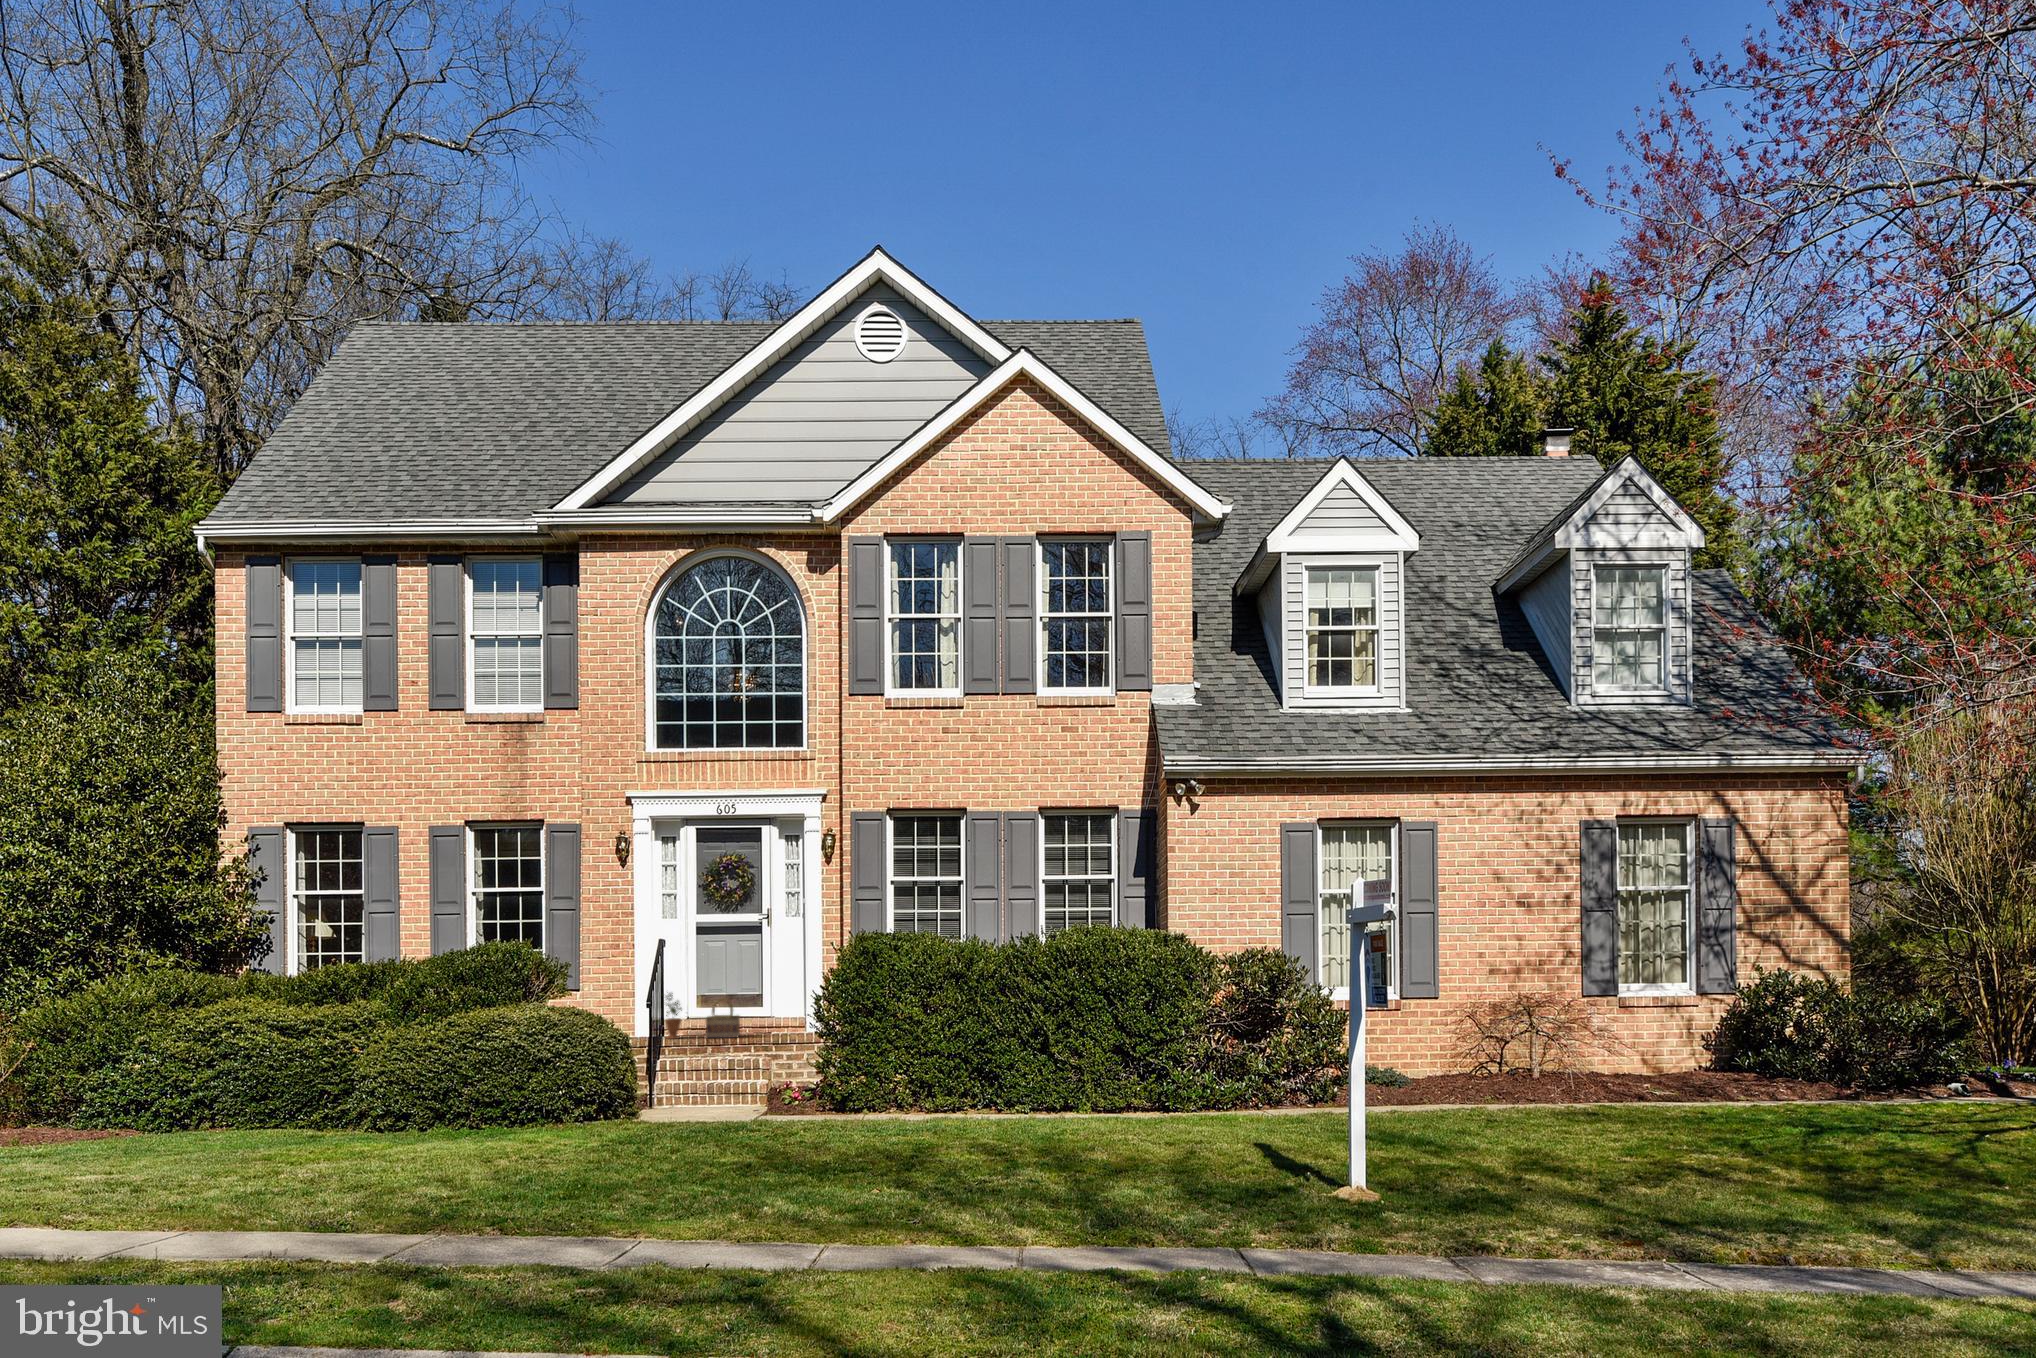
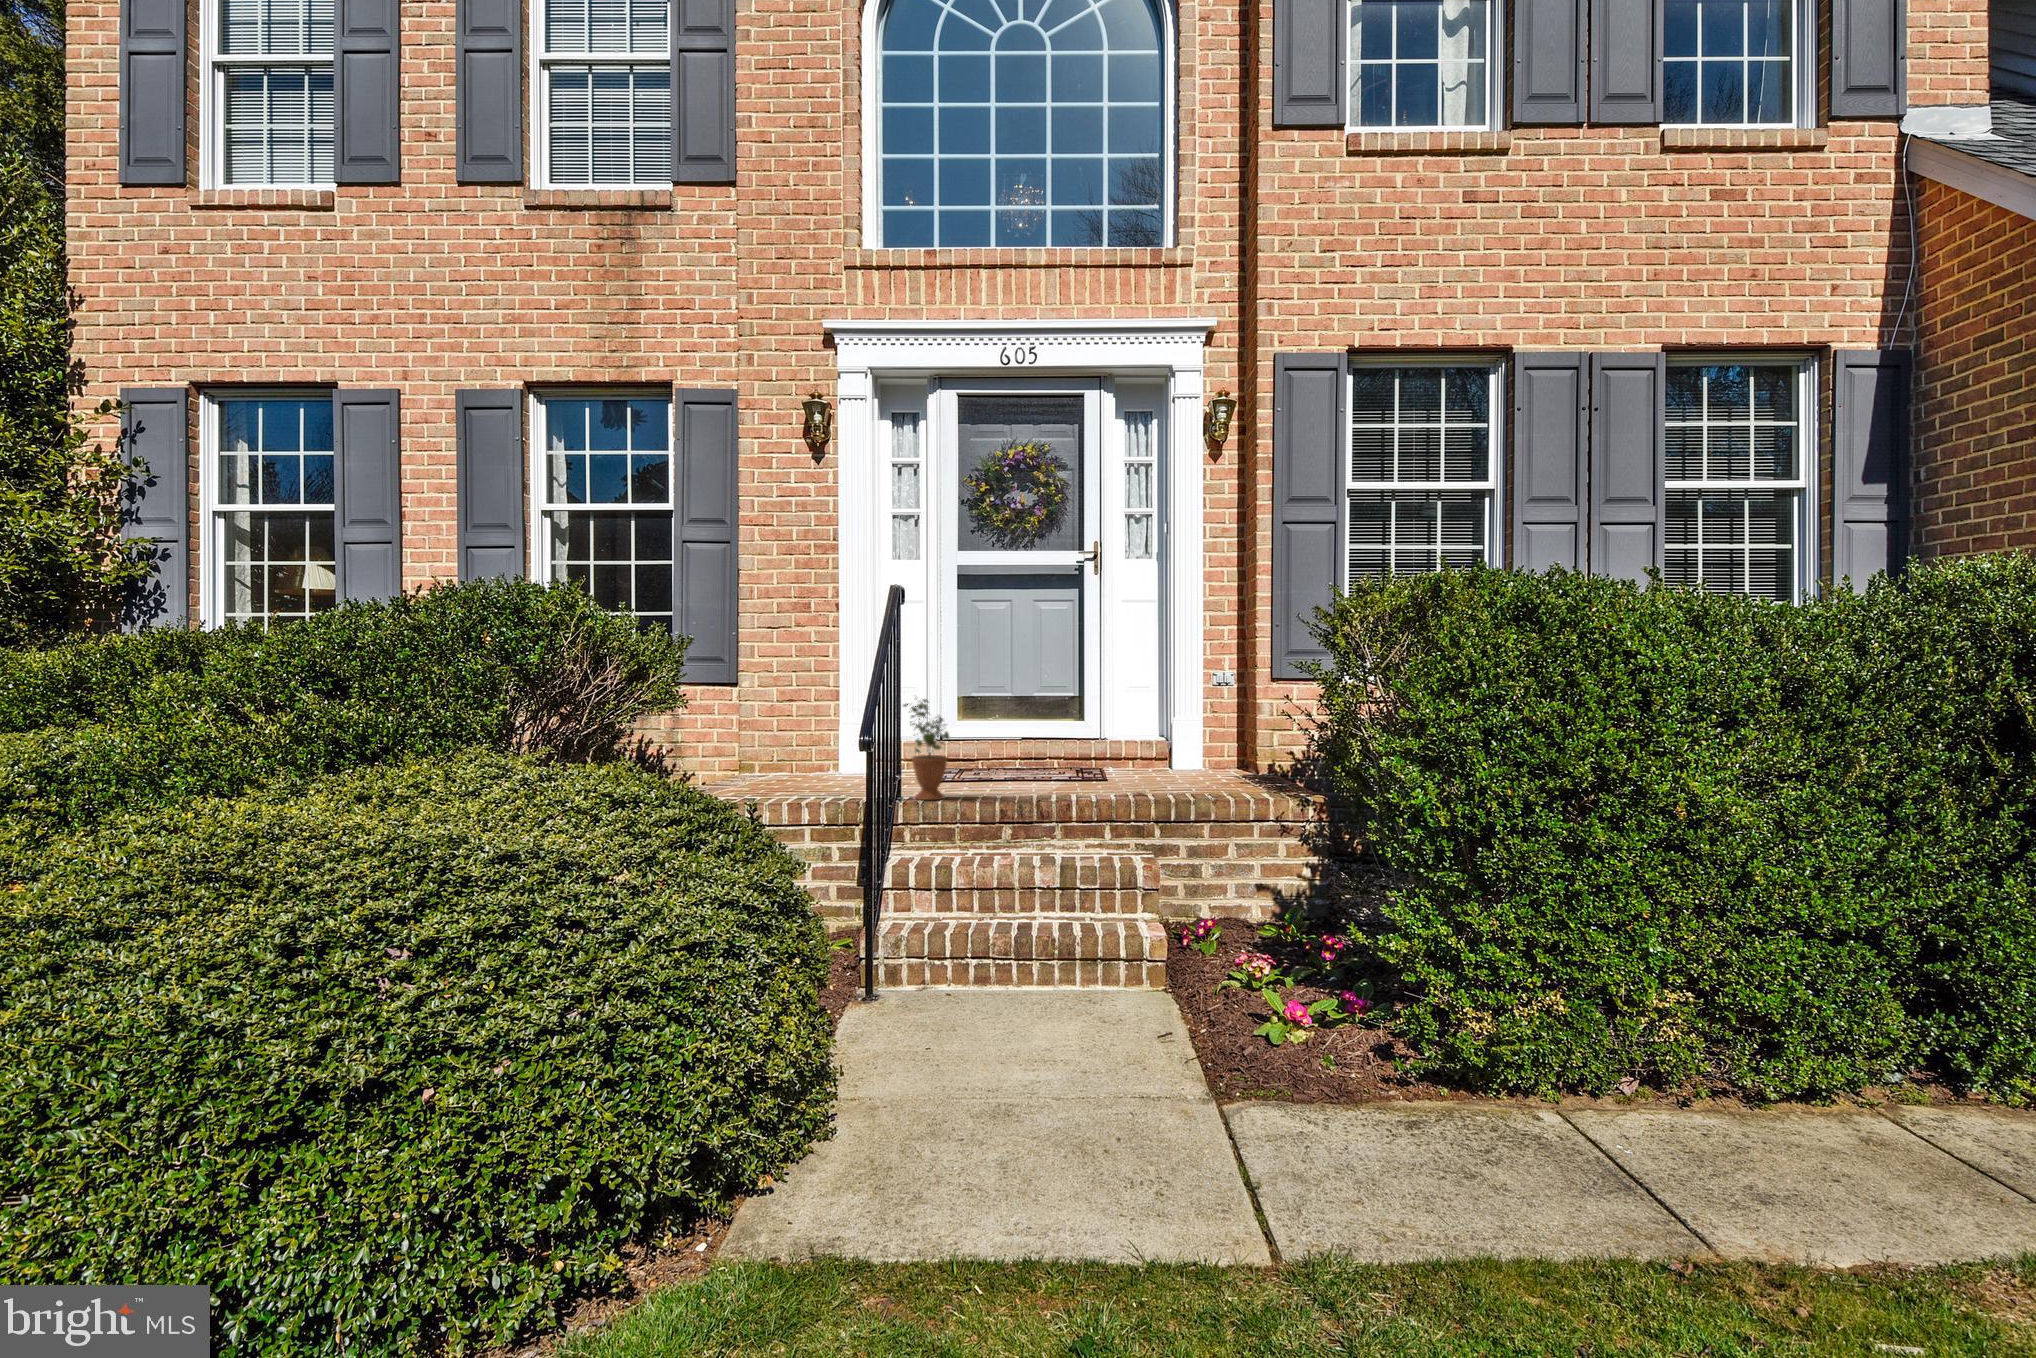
basket: present [705,998,740,1038] -> none [1000,714,1075,801]

